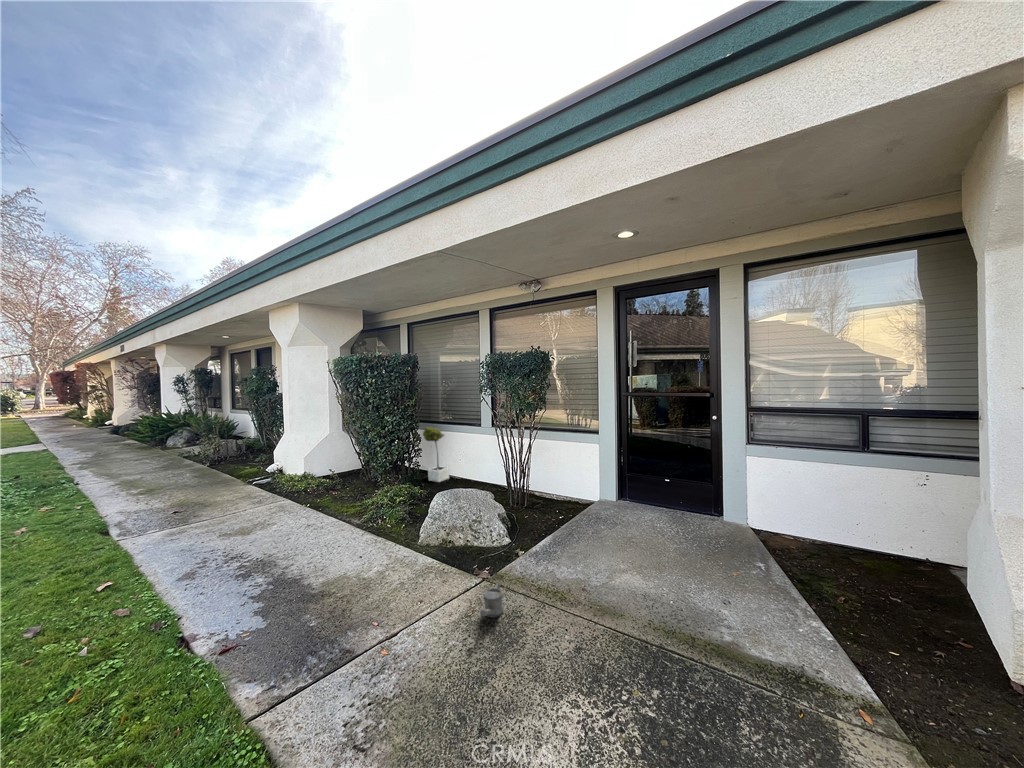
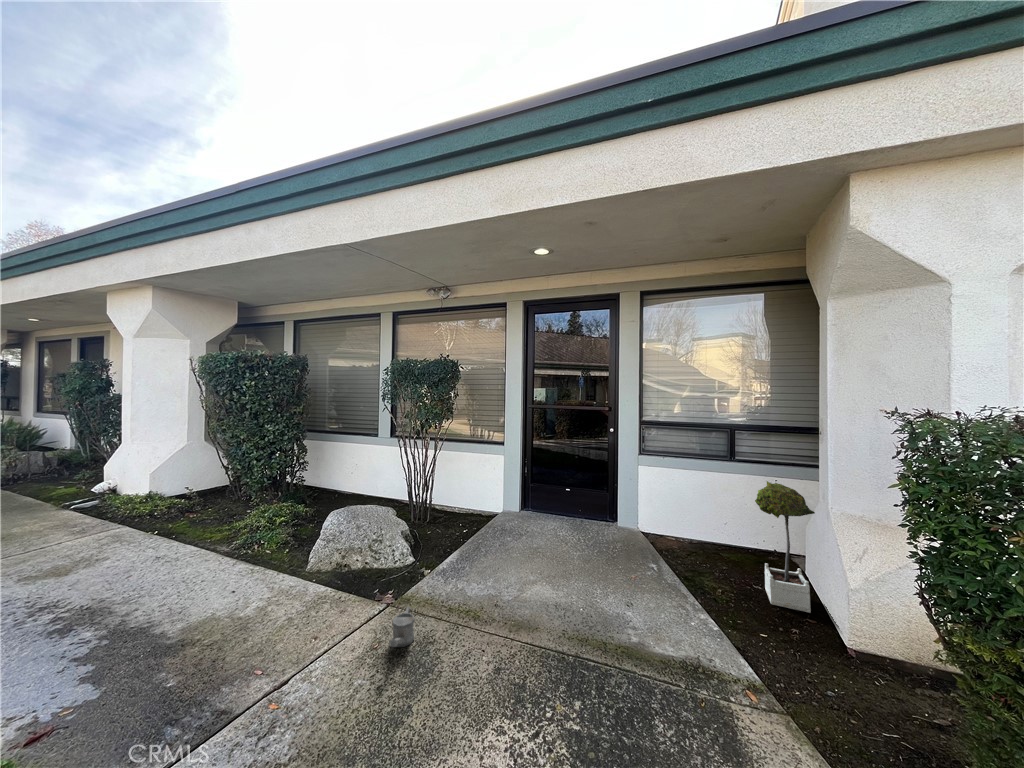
potted tree: present [423,427,449,482] -> present [755,481,815,613]

